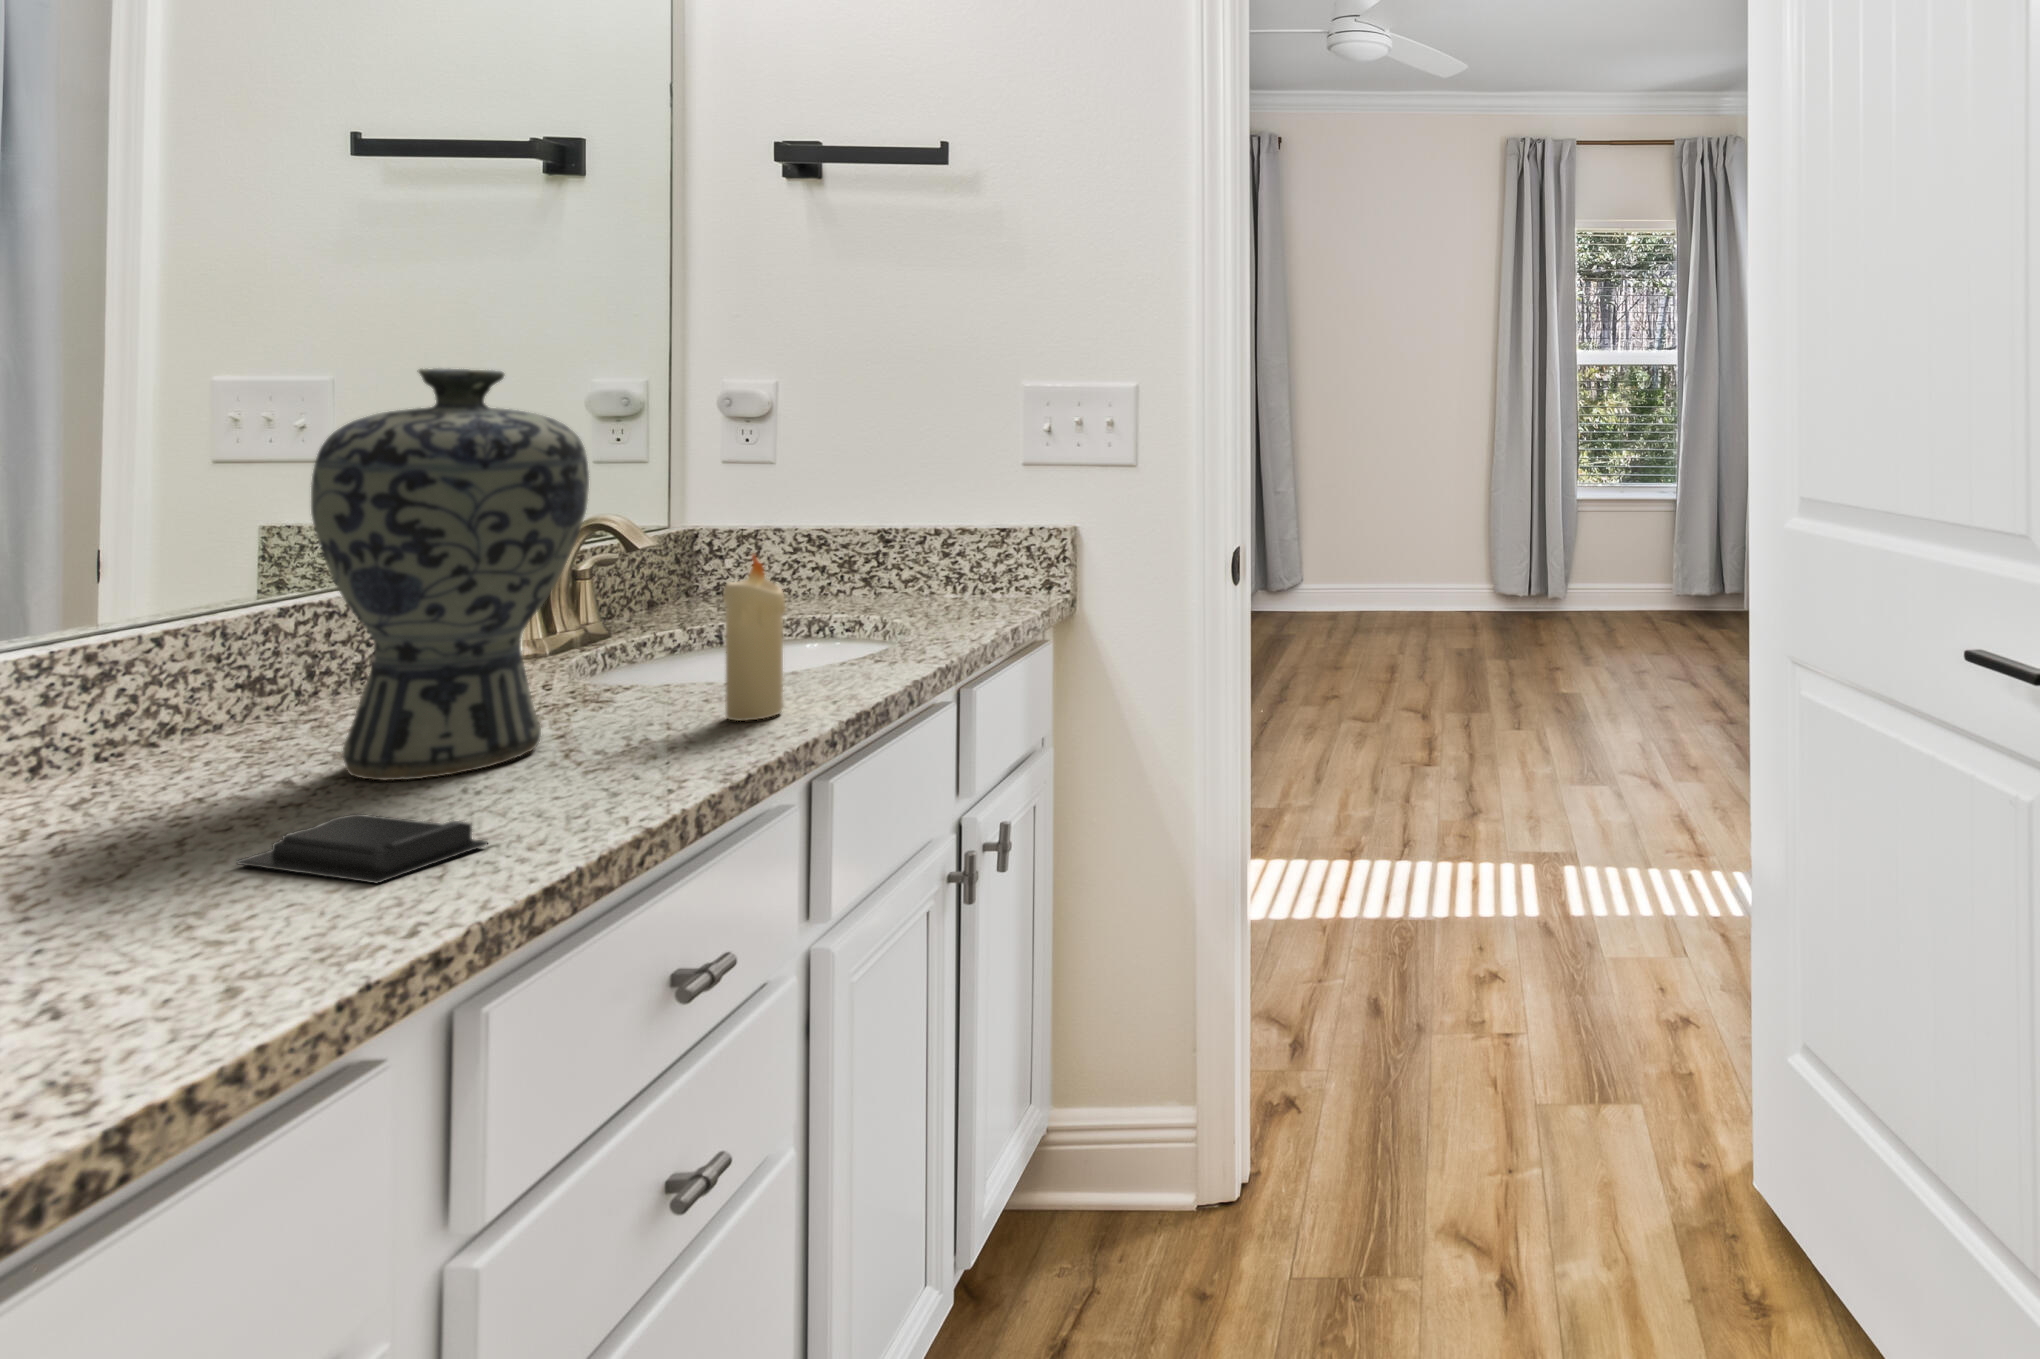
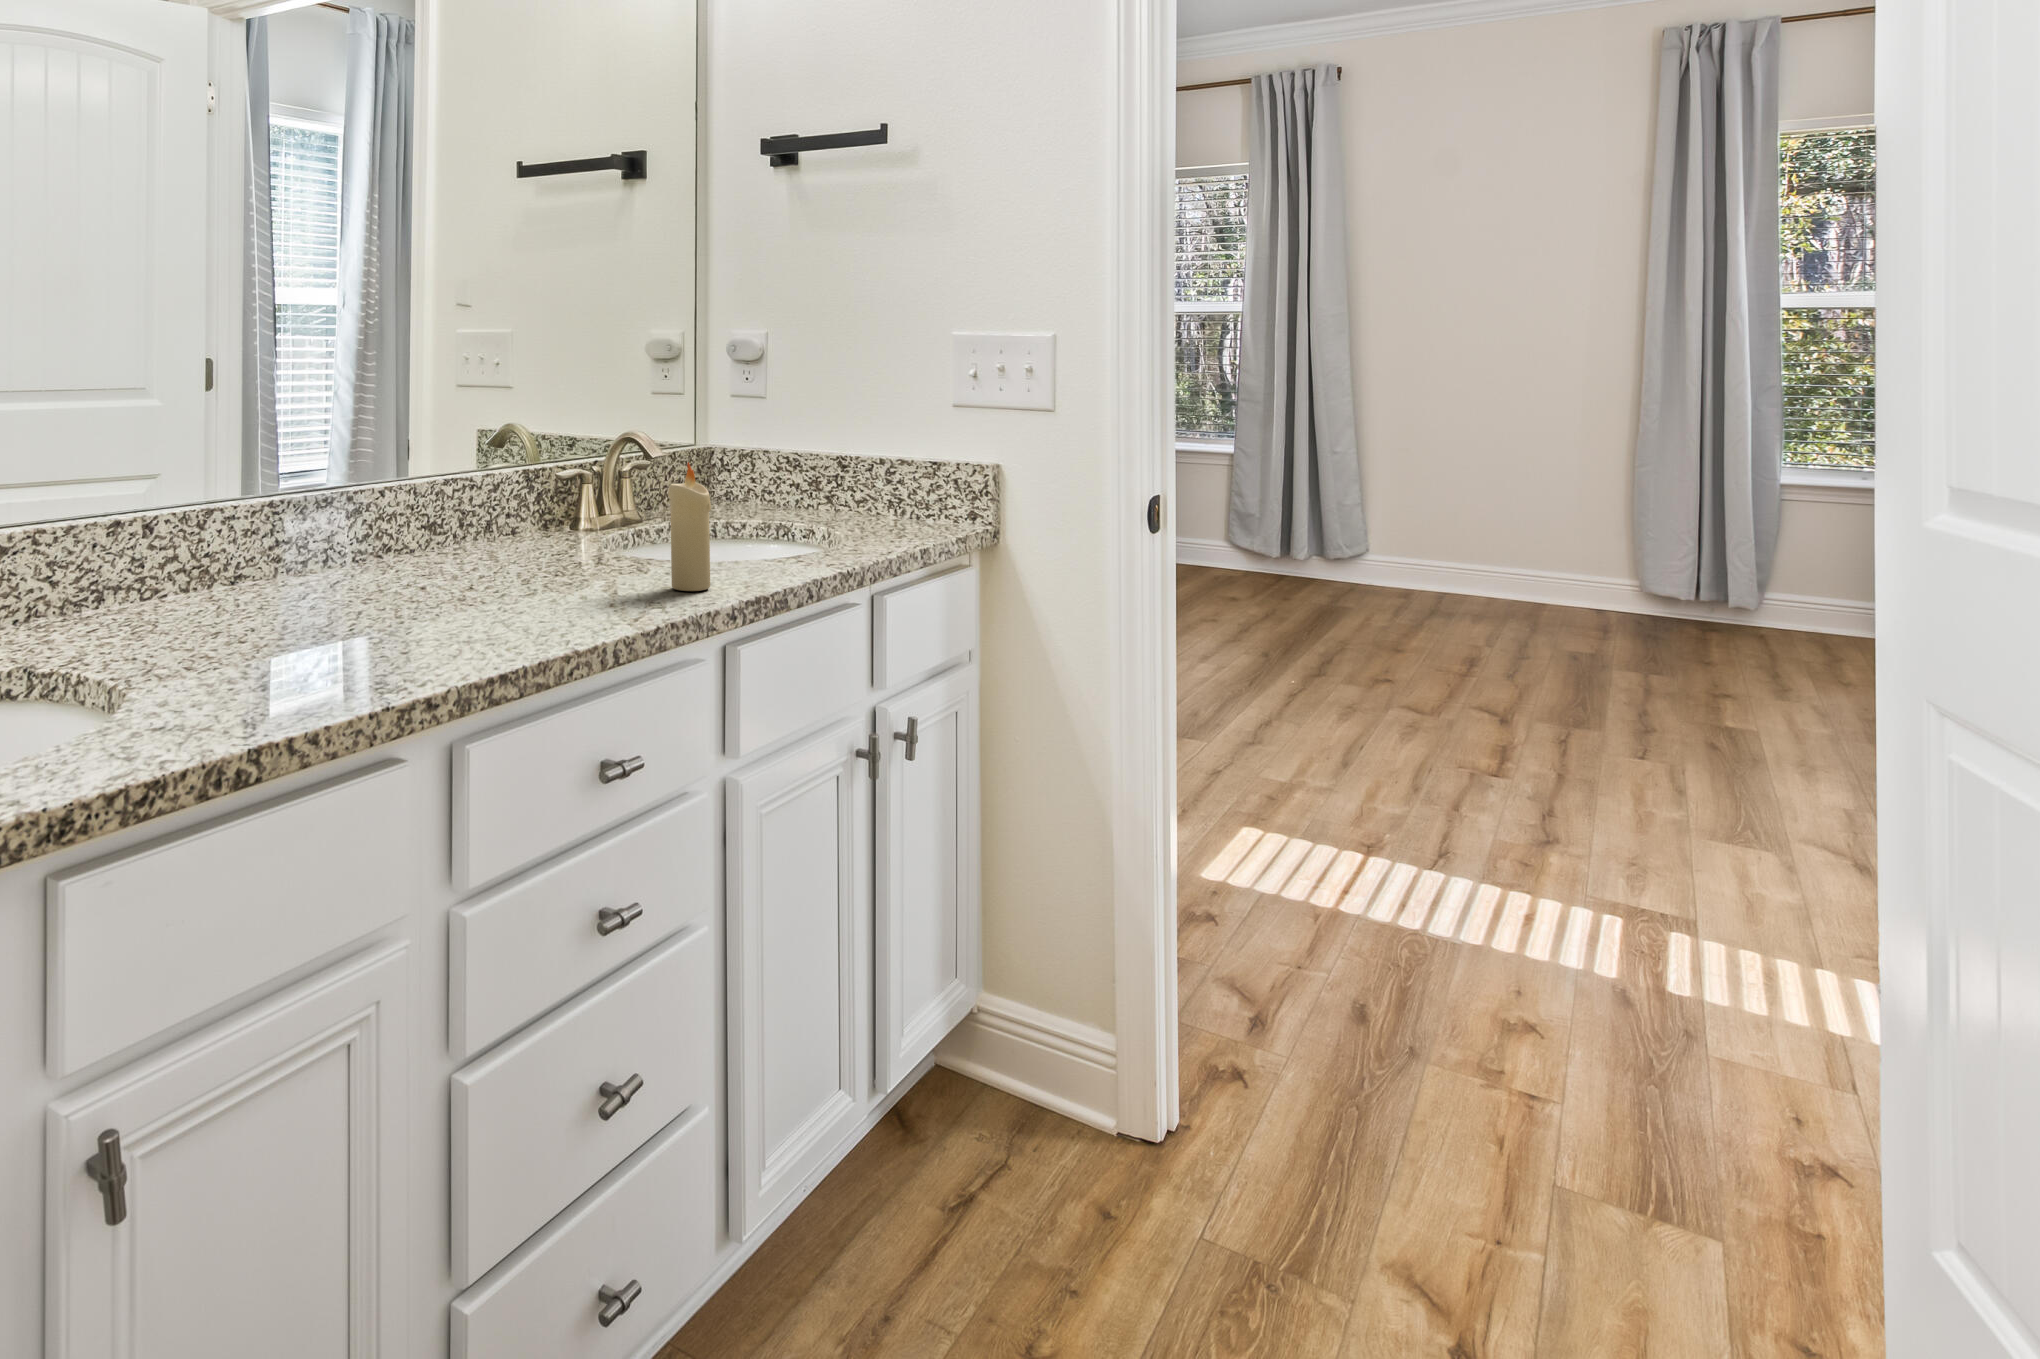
vase: present [311,368,589,781] -> none [432,321,581,598]
soap bar: present [237,814,488,883] -> none [373,610,487,653]

